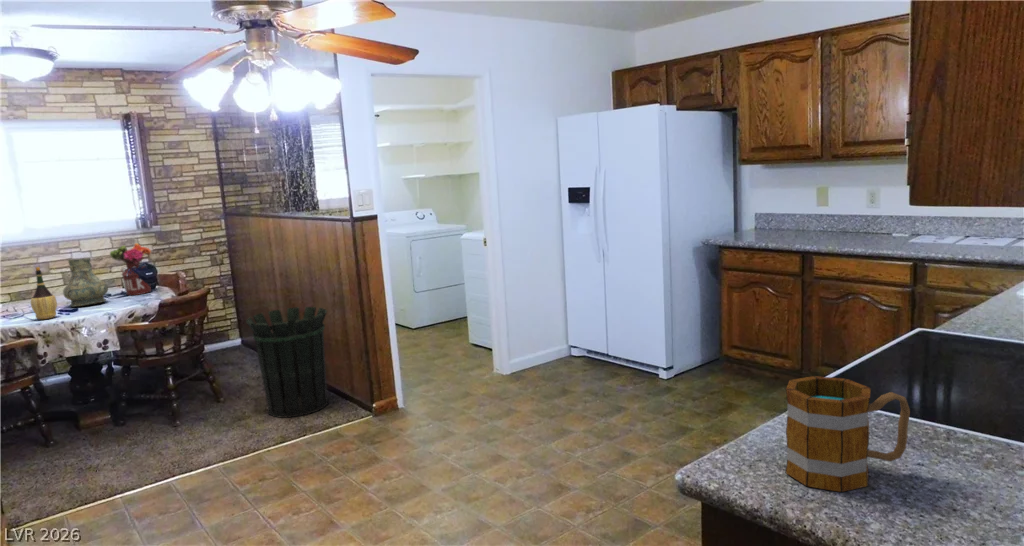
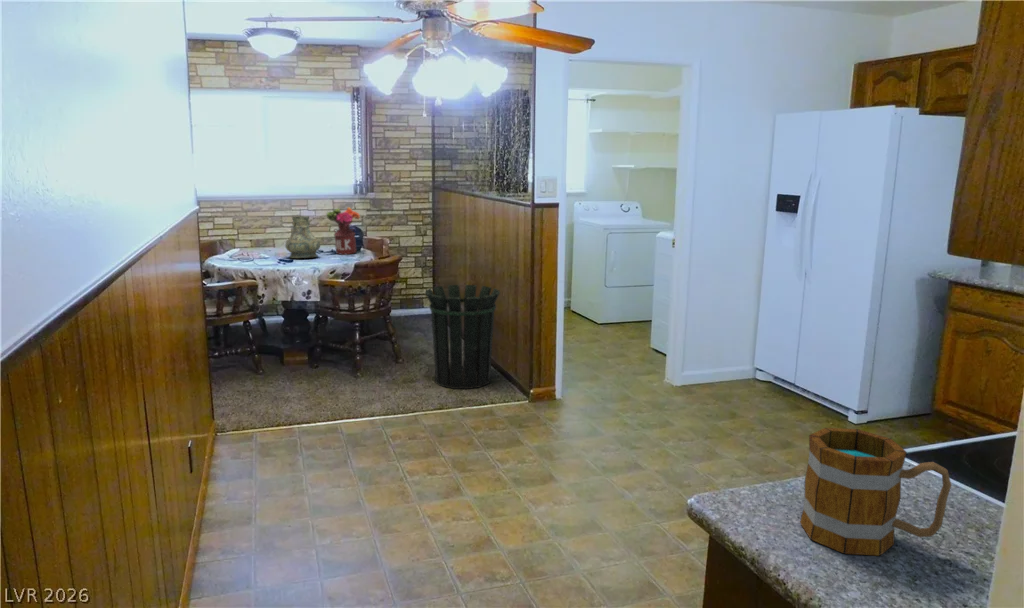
wine bottle: present [31,267,57,319] -> none [258,220,277,266]

